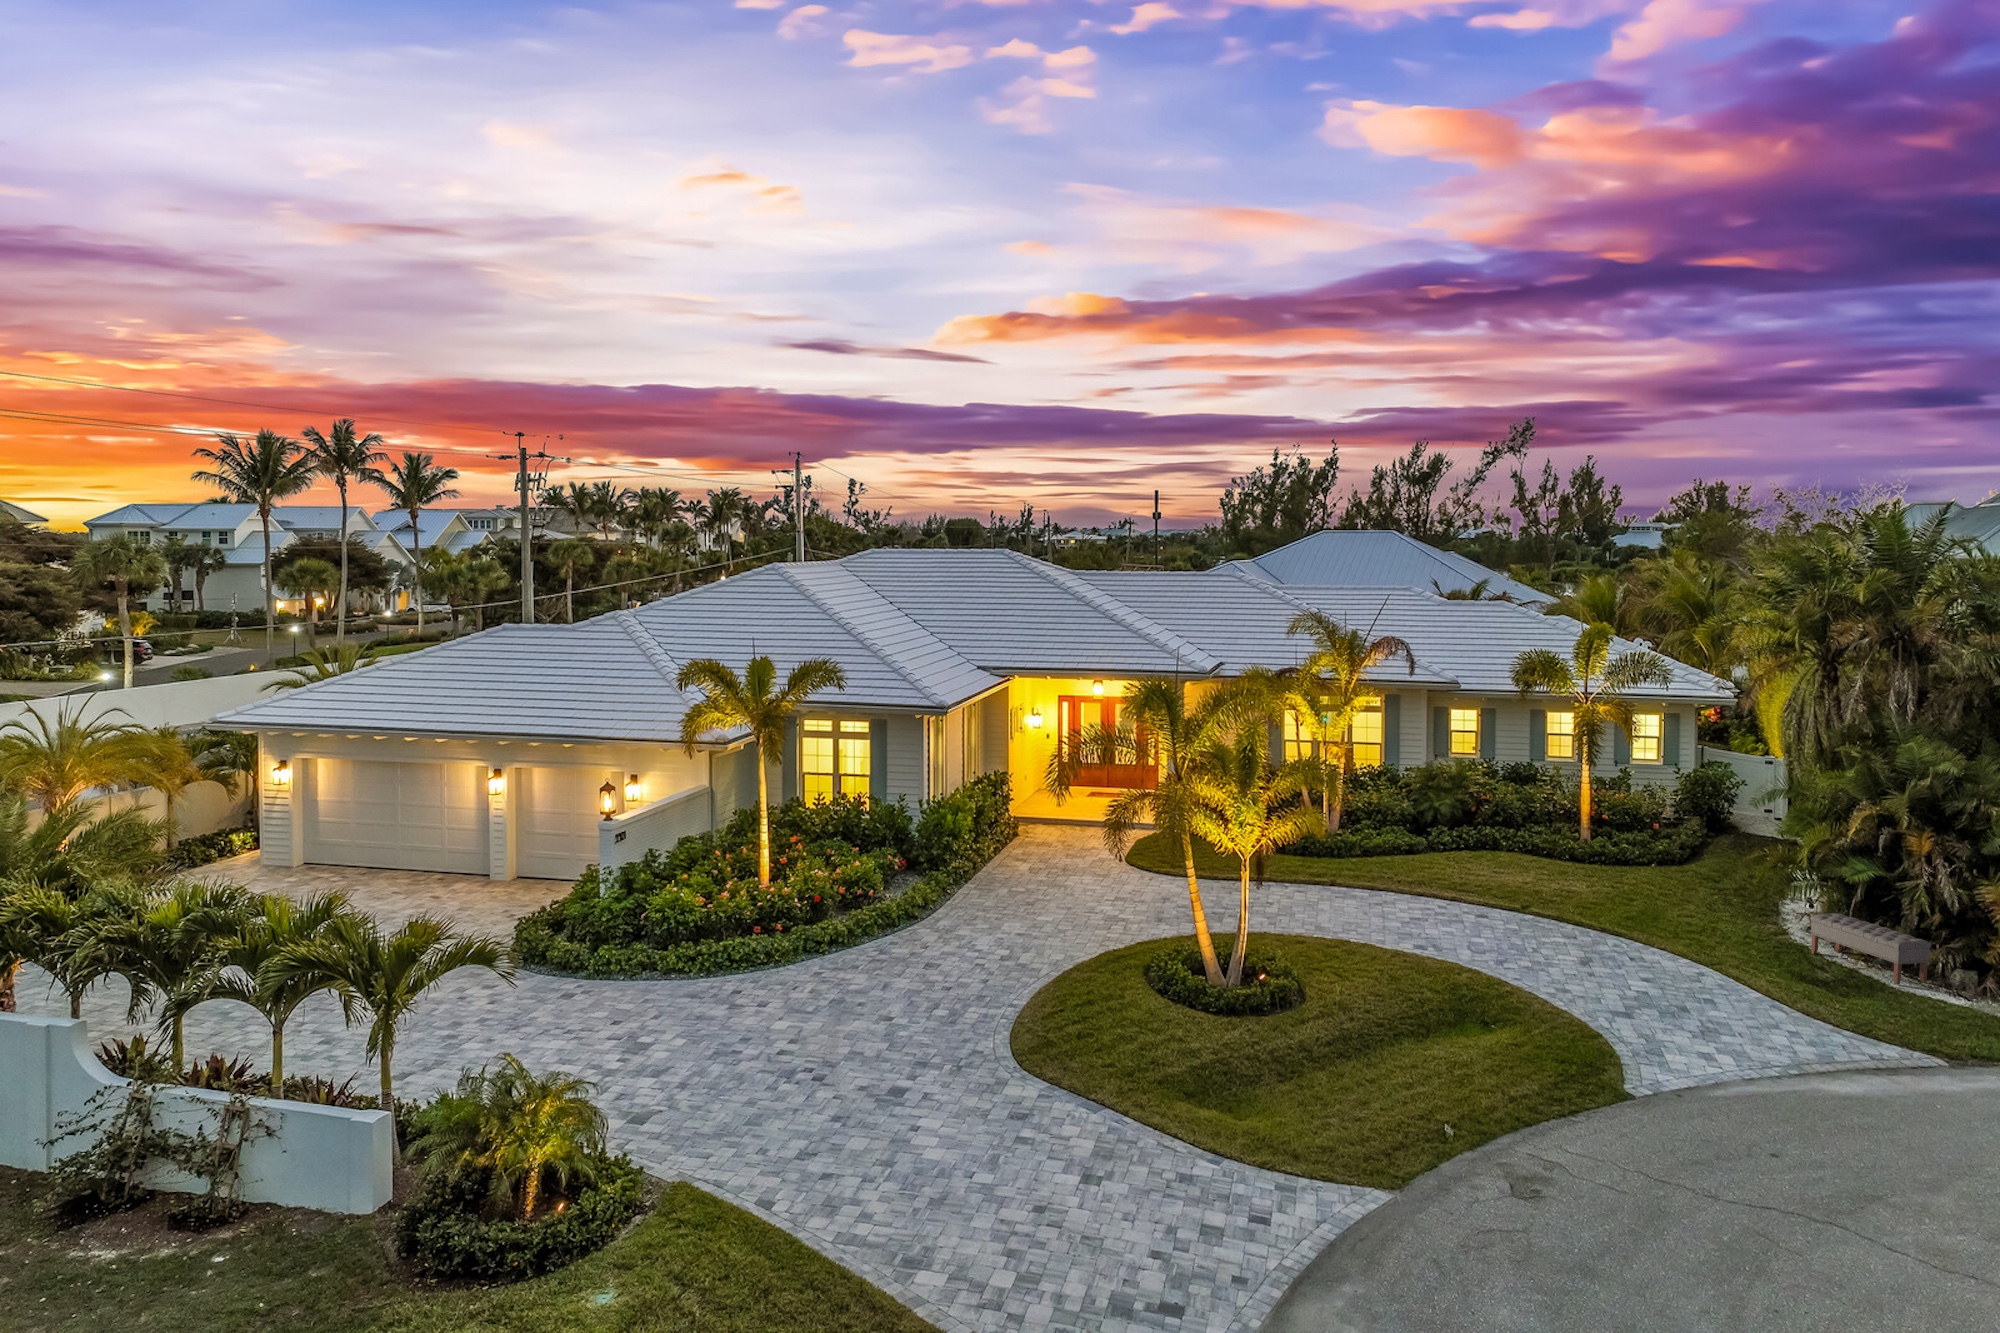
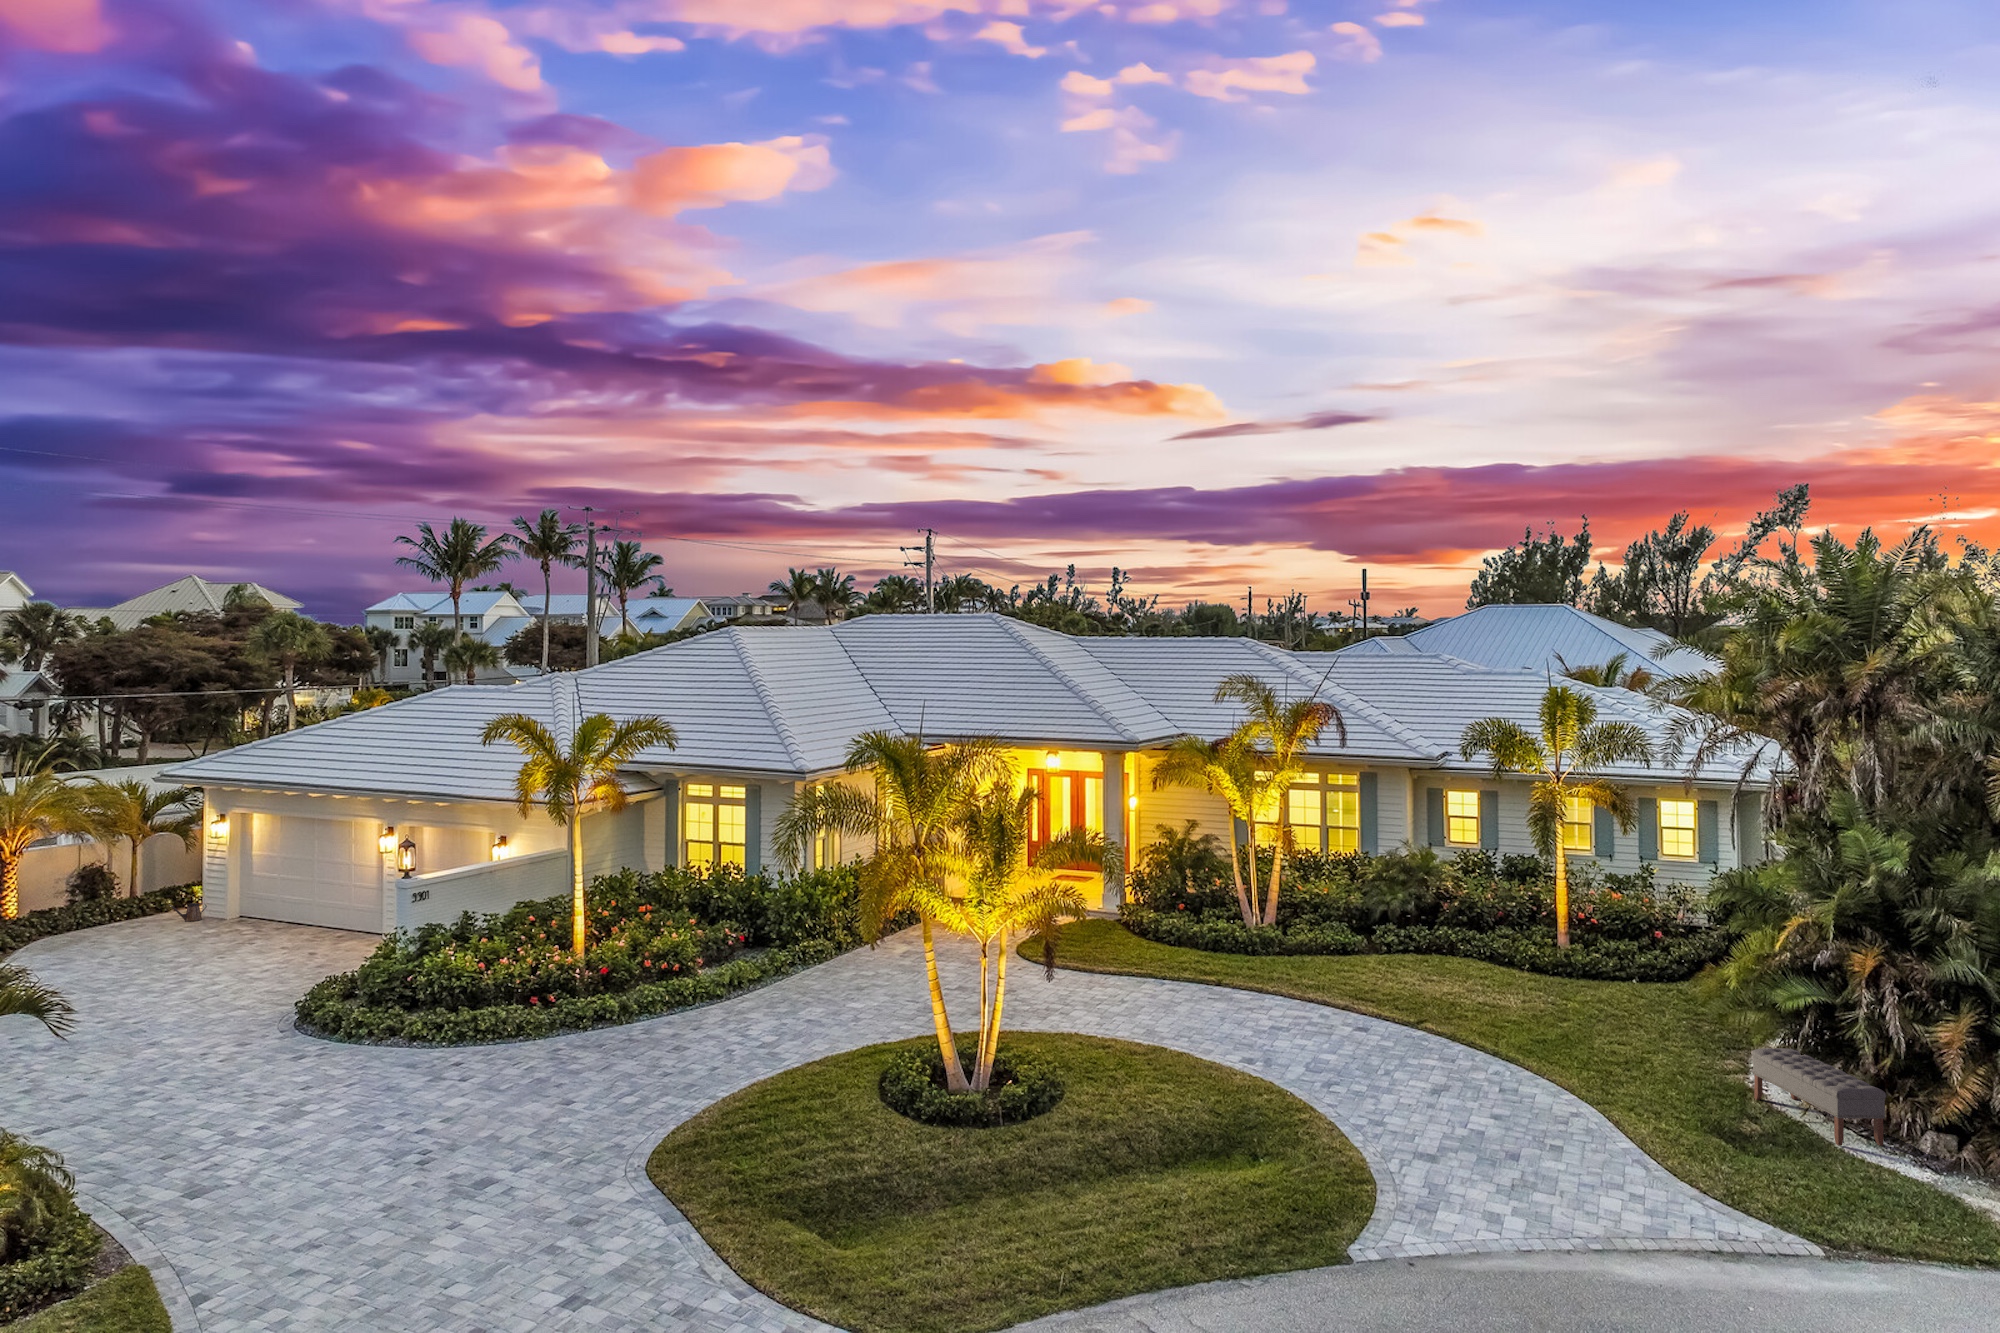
watering can: none [275,851,311,870] -> present [169,903,207,922]

